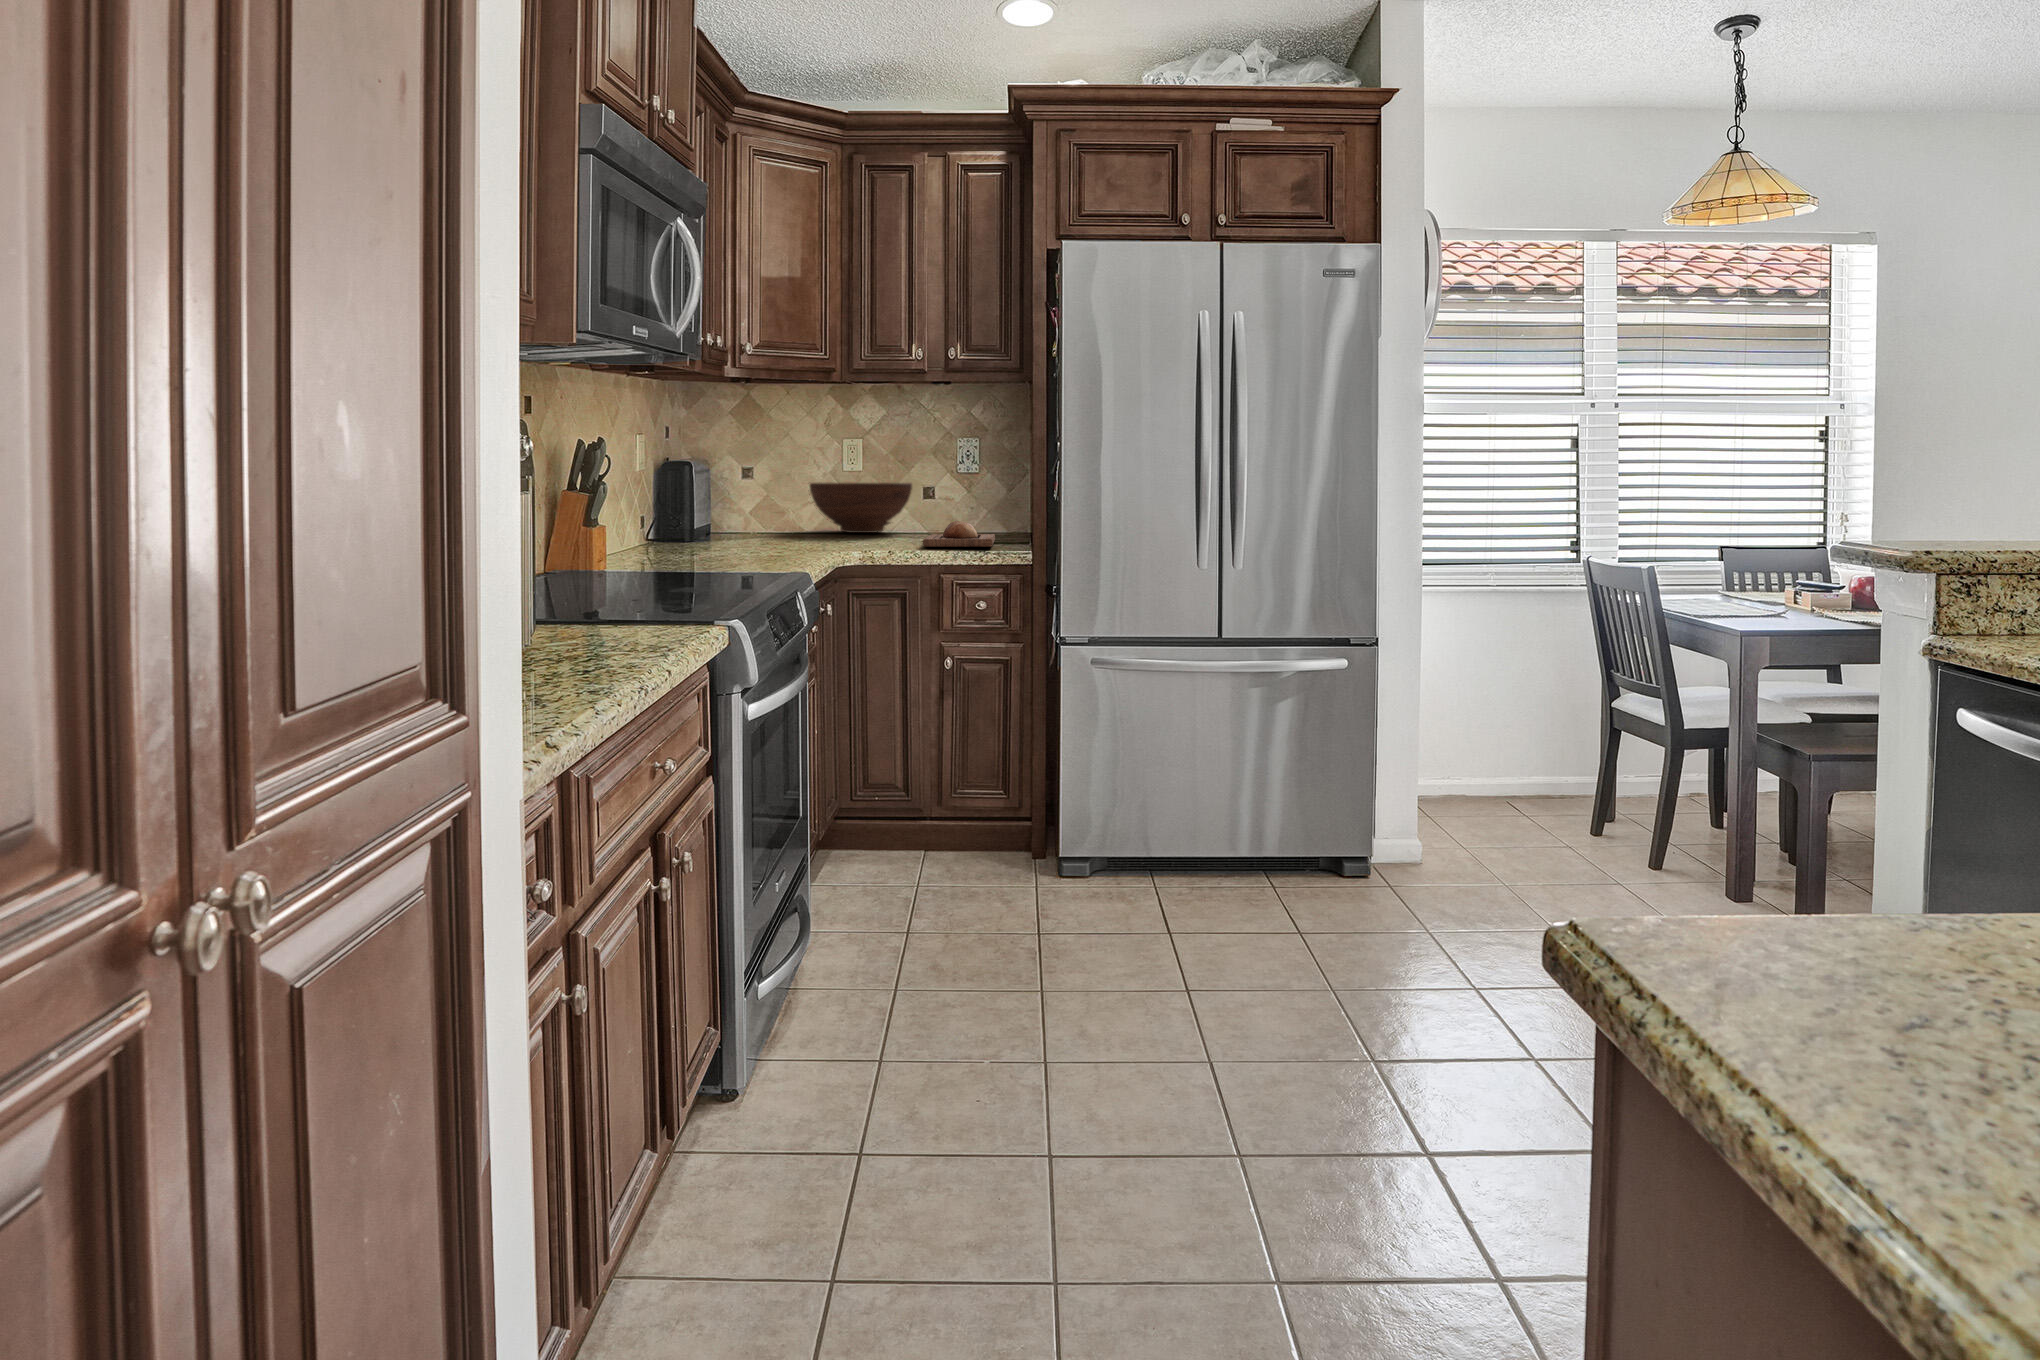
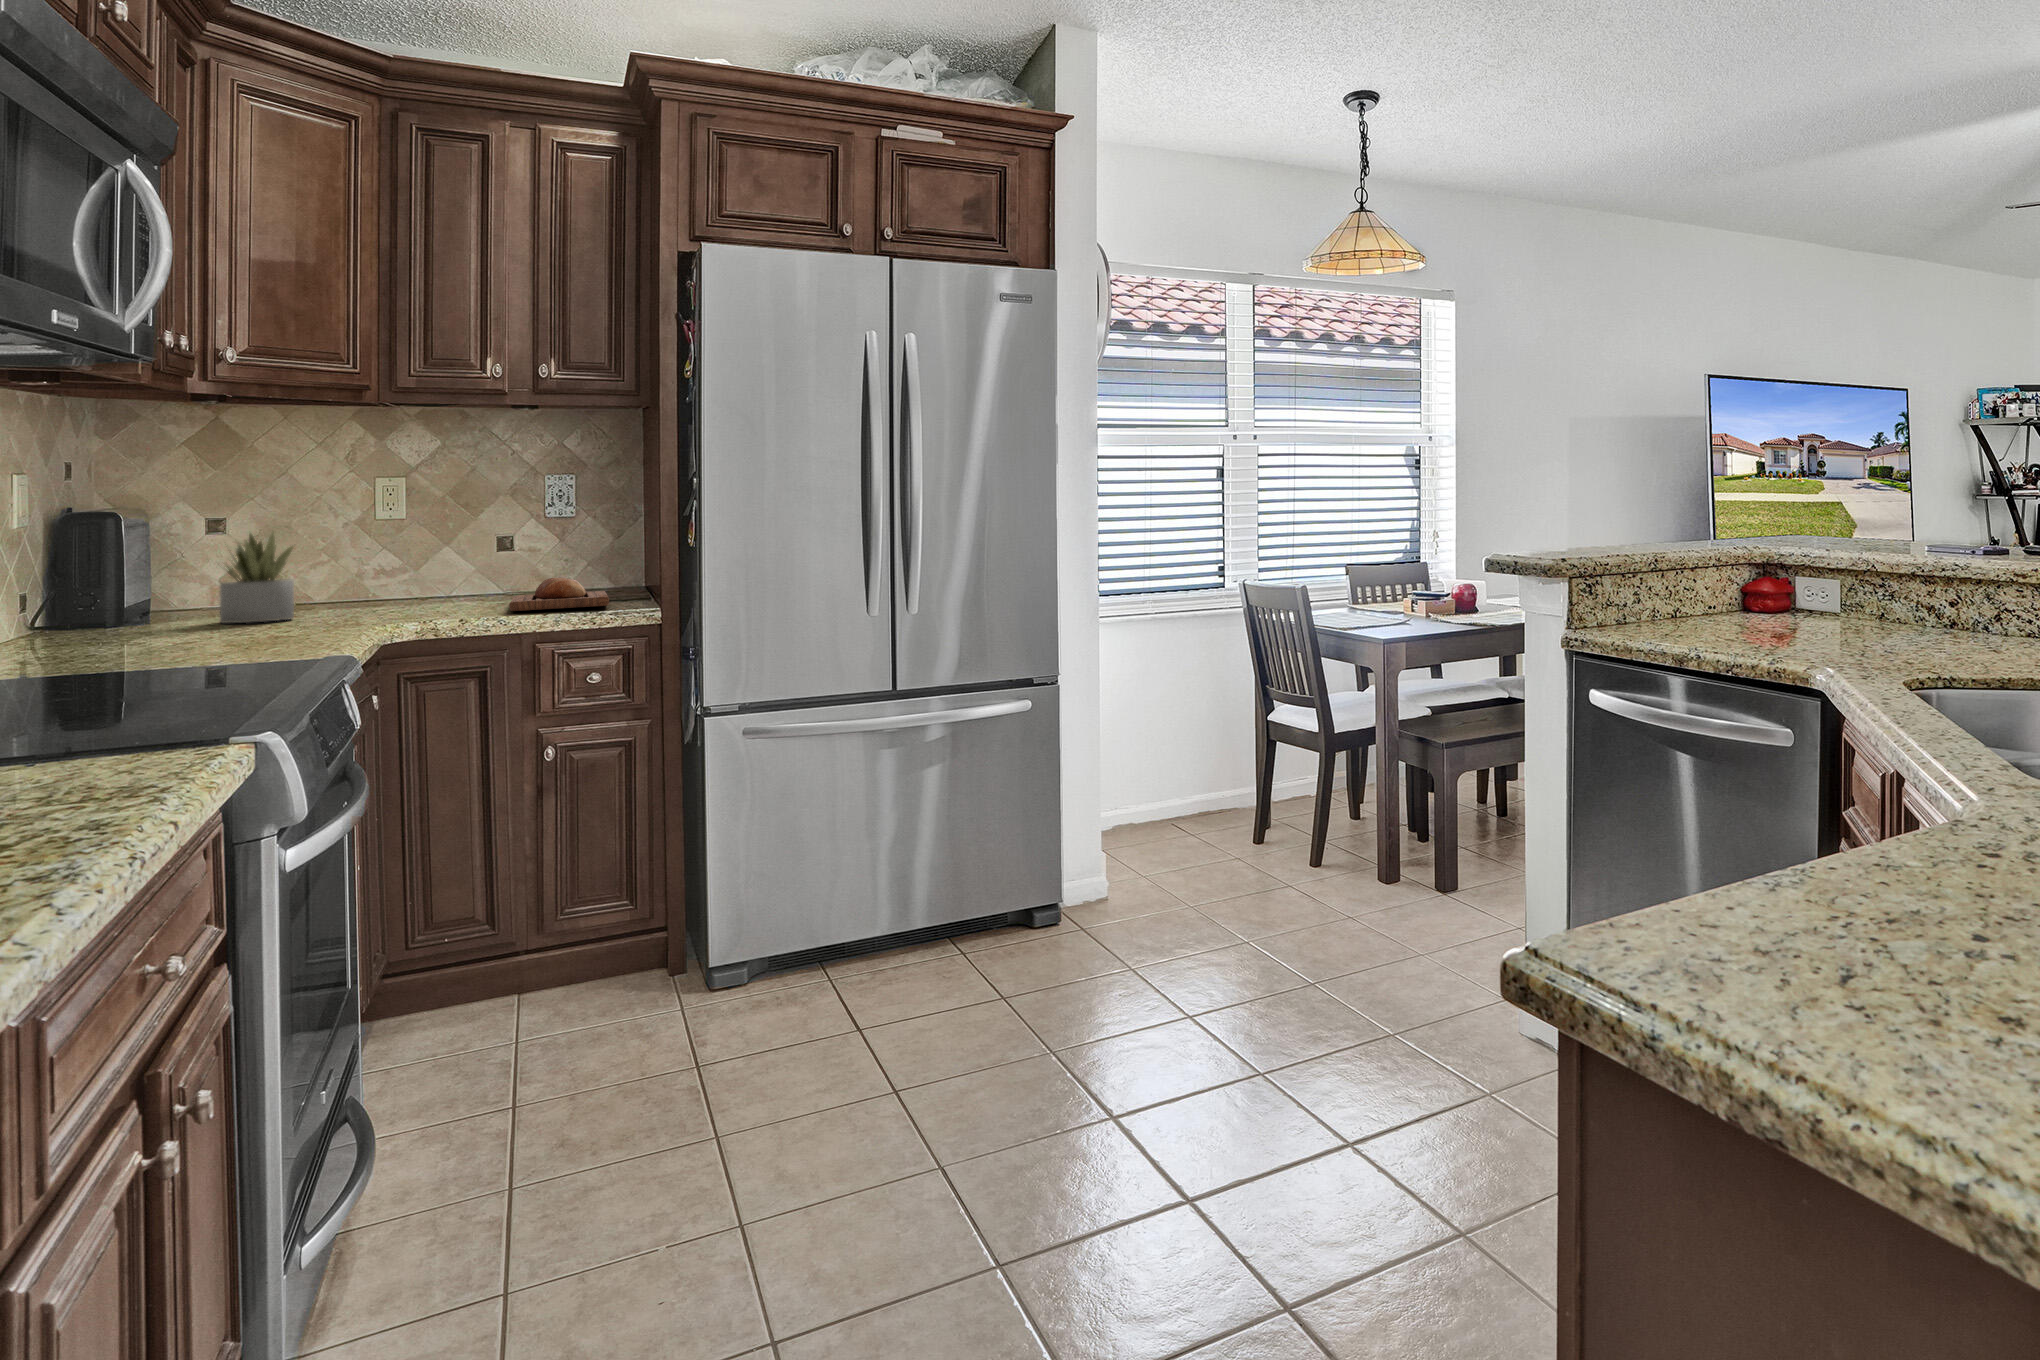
succulent plant: none [743,475,789,544] -> present [220,532,294,623]
fruit bowl: present [810,482,912,533] -> none [320,533,489,600]

